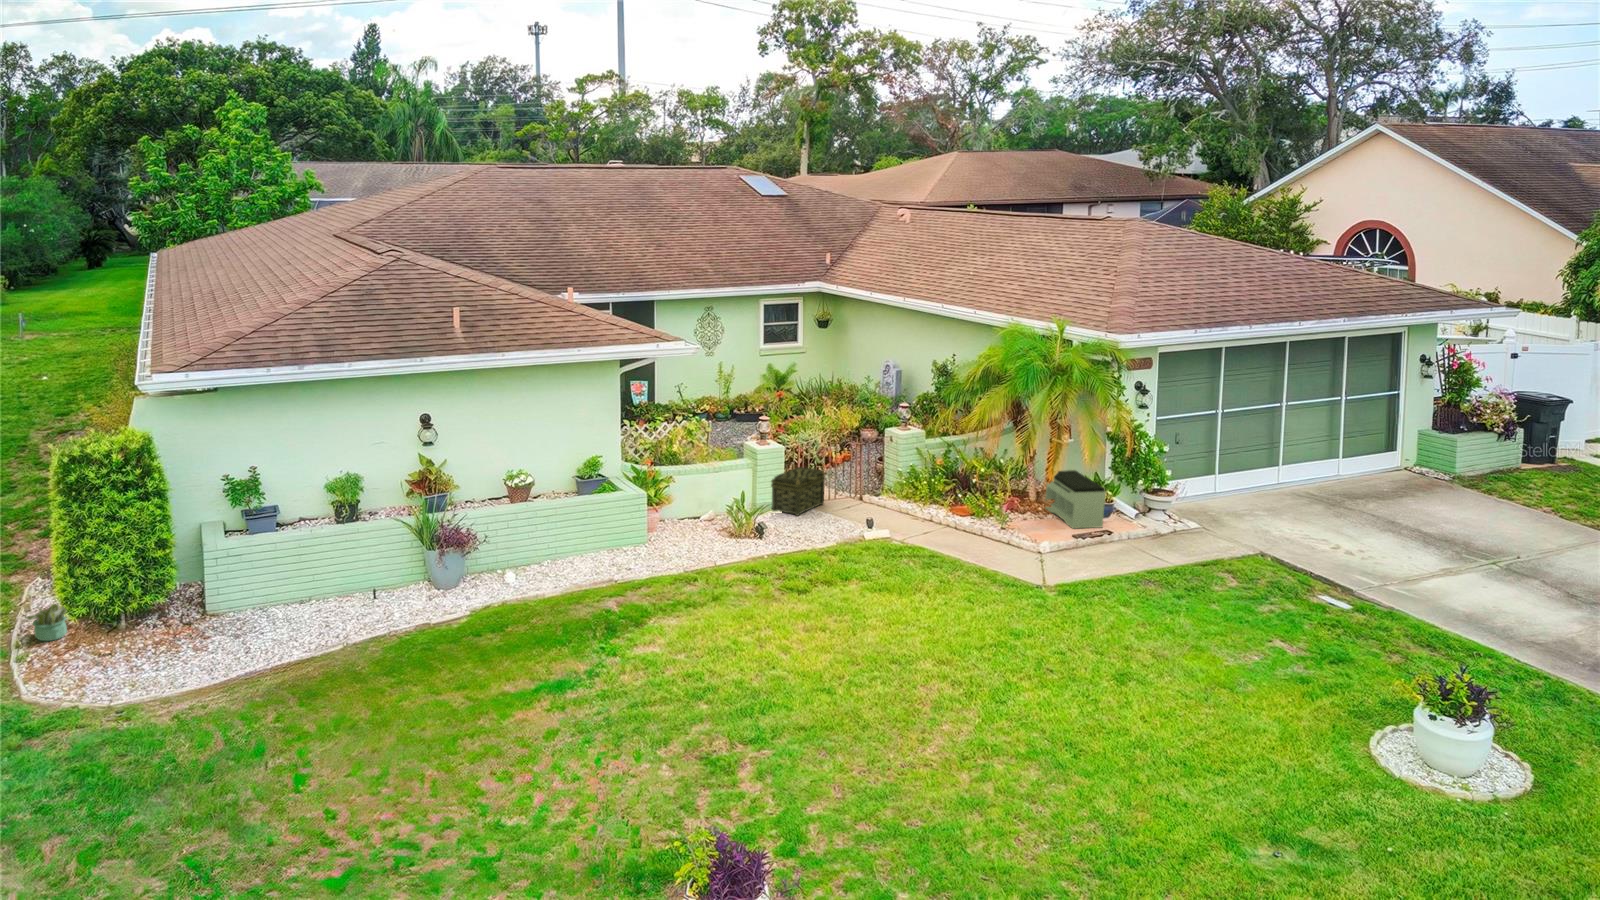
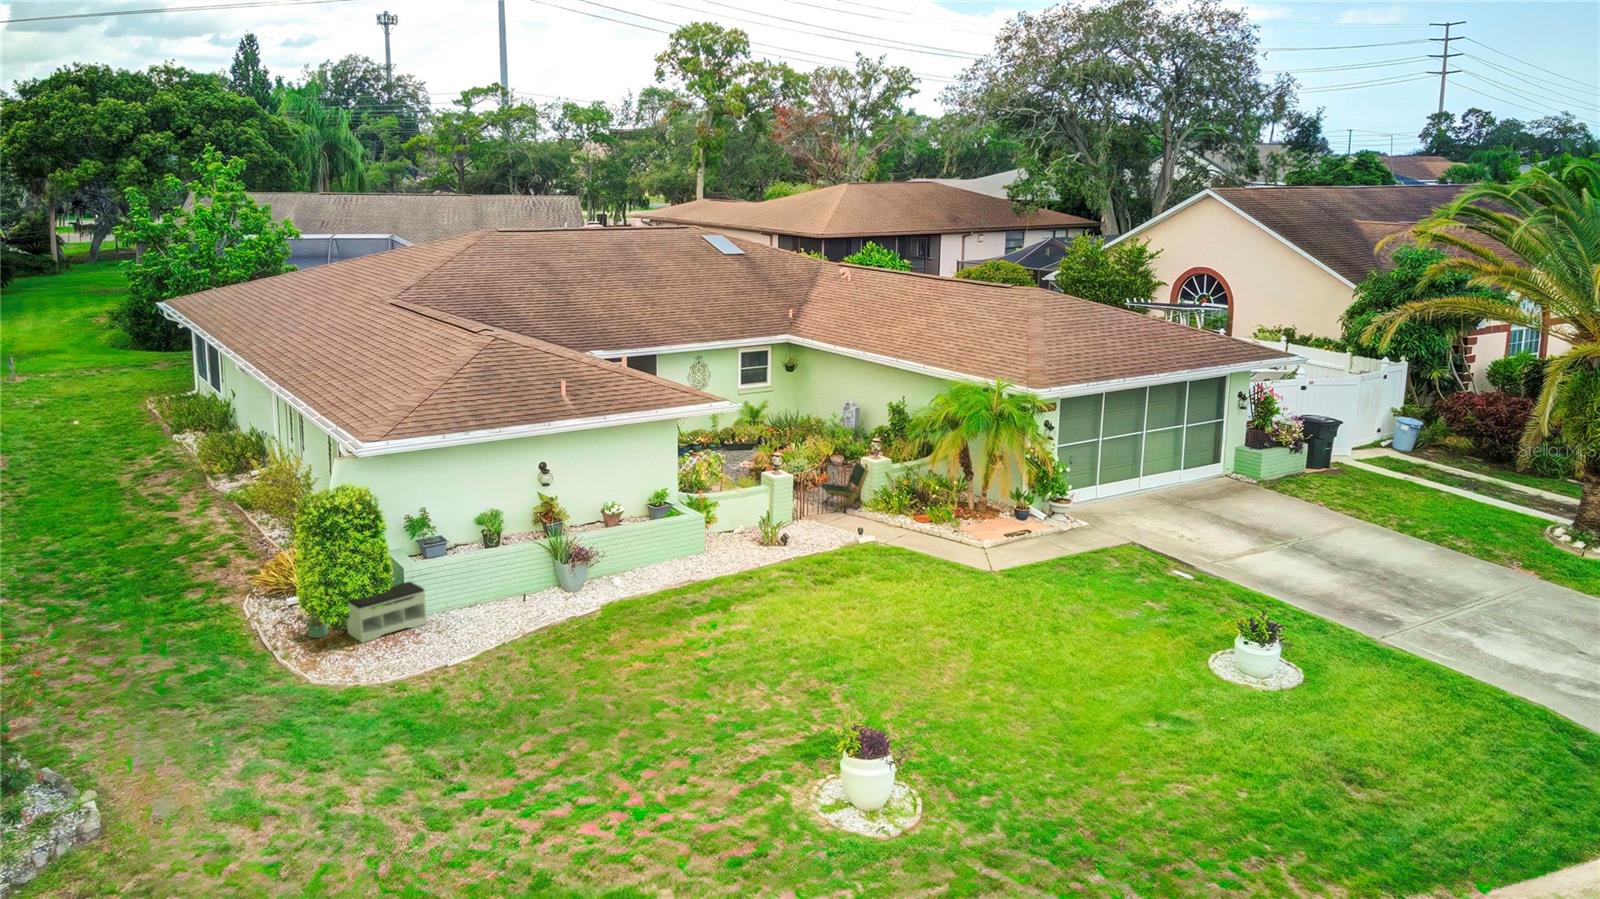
lounge chair: none [831,432,894,499] -> present [820,462,868,512]
basket: present [771,467,825,516] -> none [783,490,821,527]
bench: present [1046,470,1105,529] -> present [347,582,427,642]

